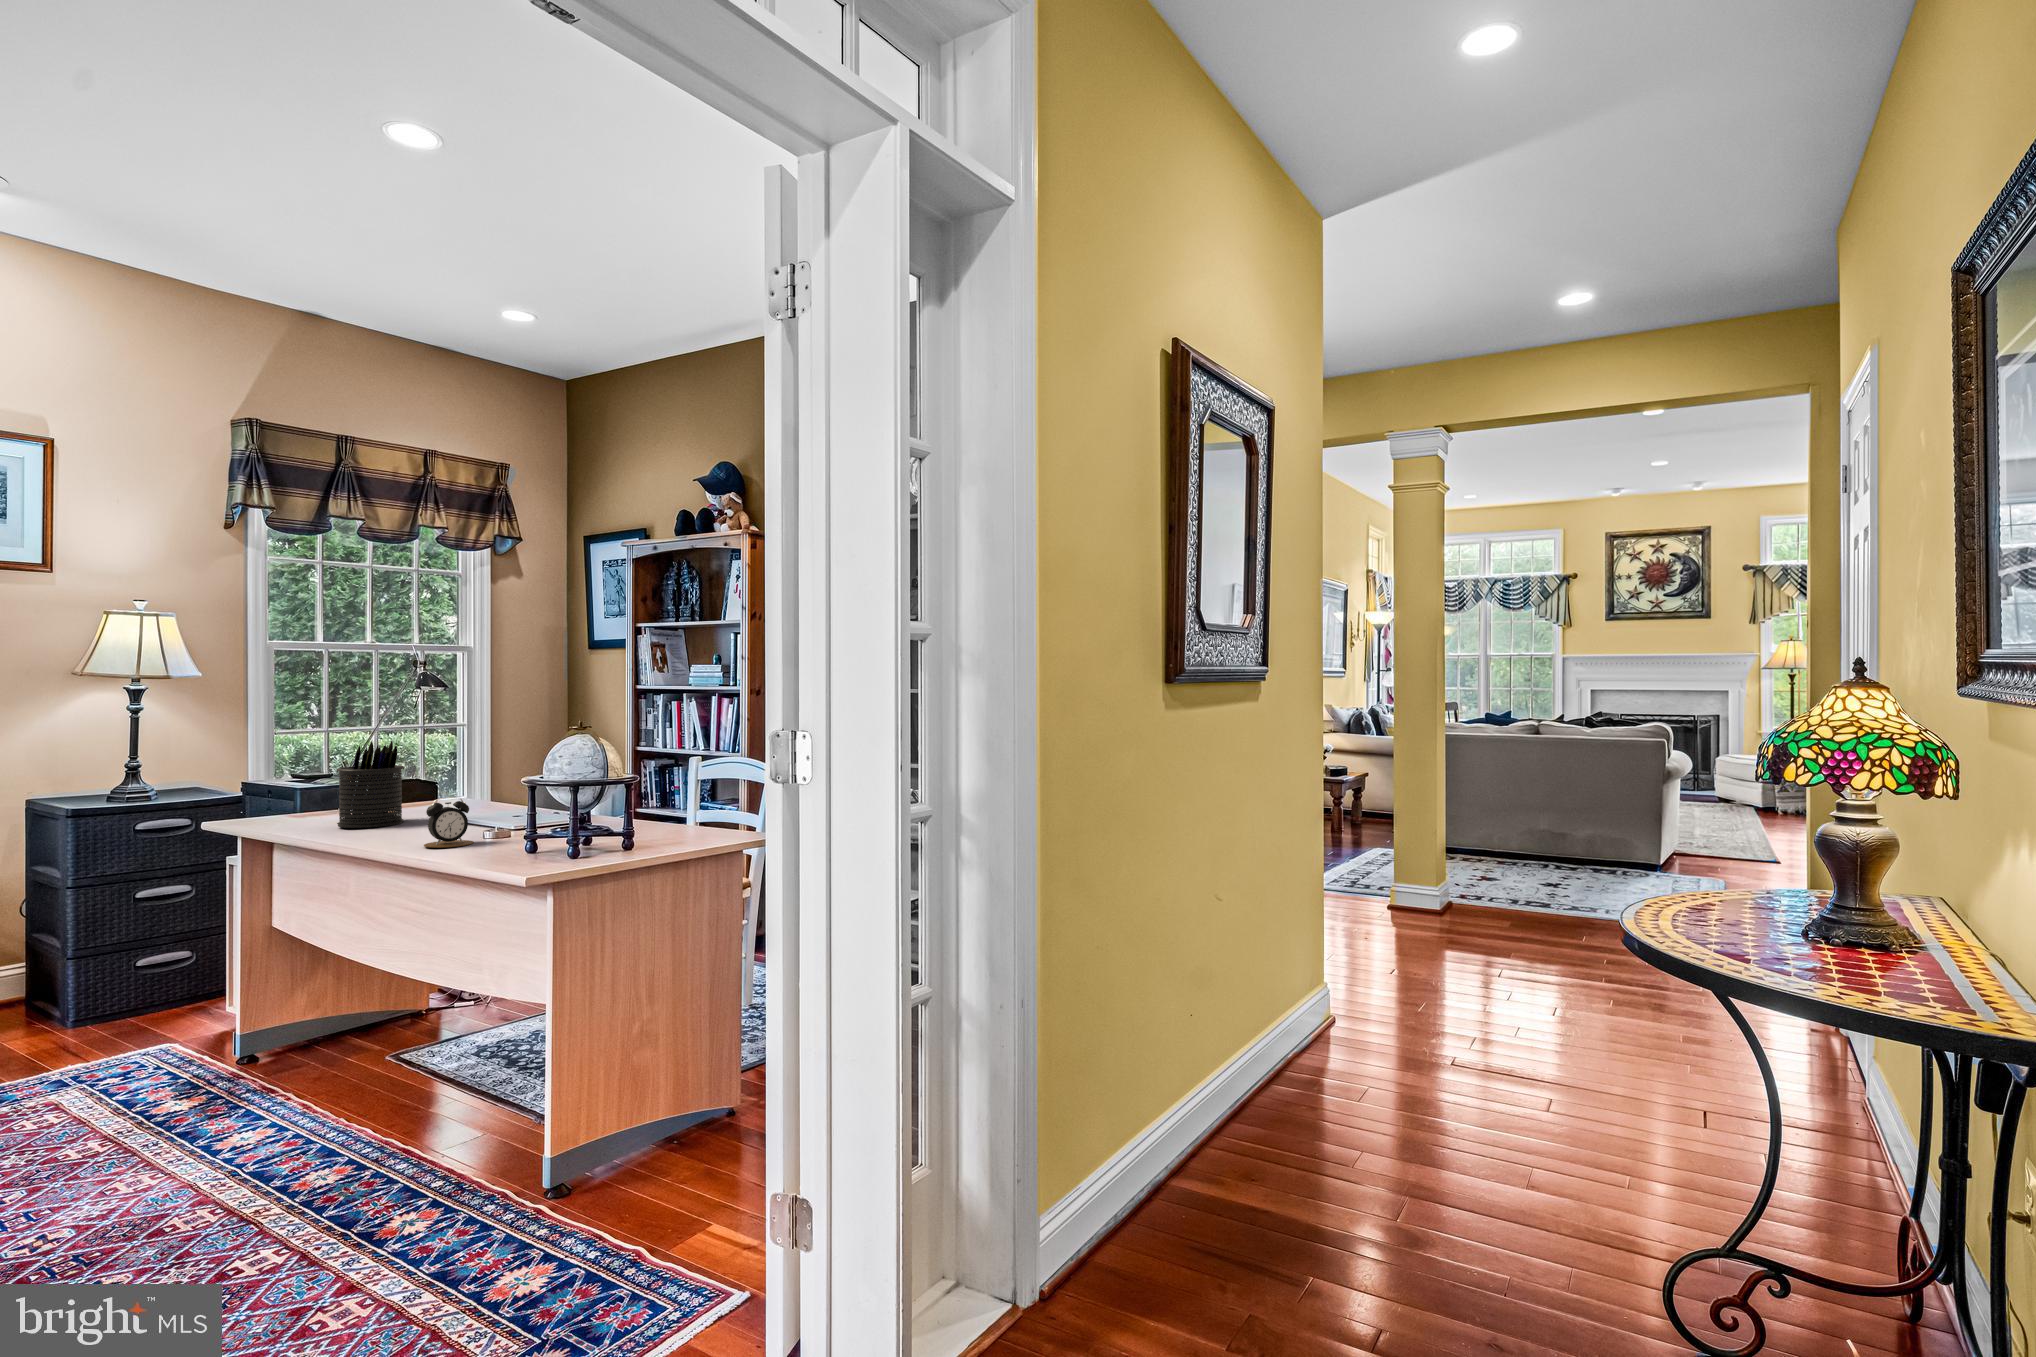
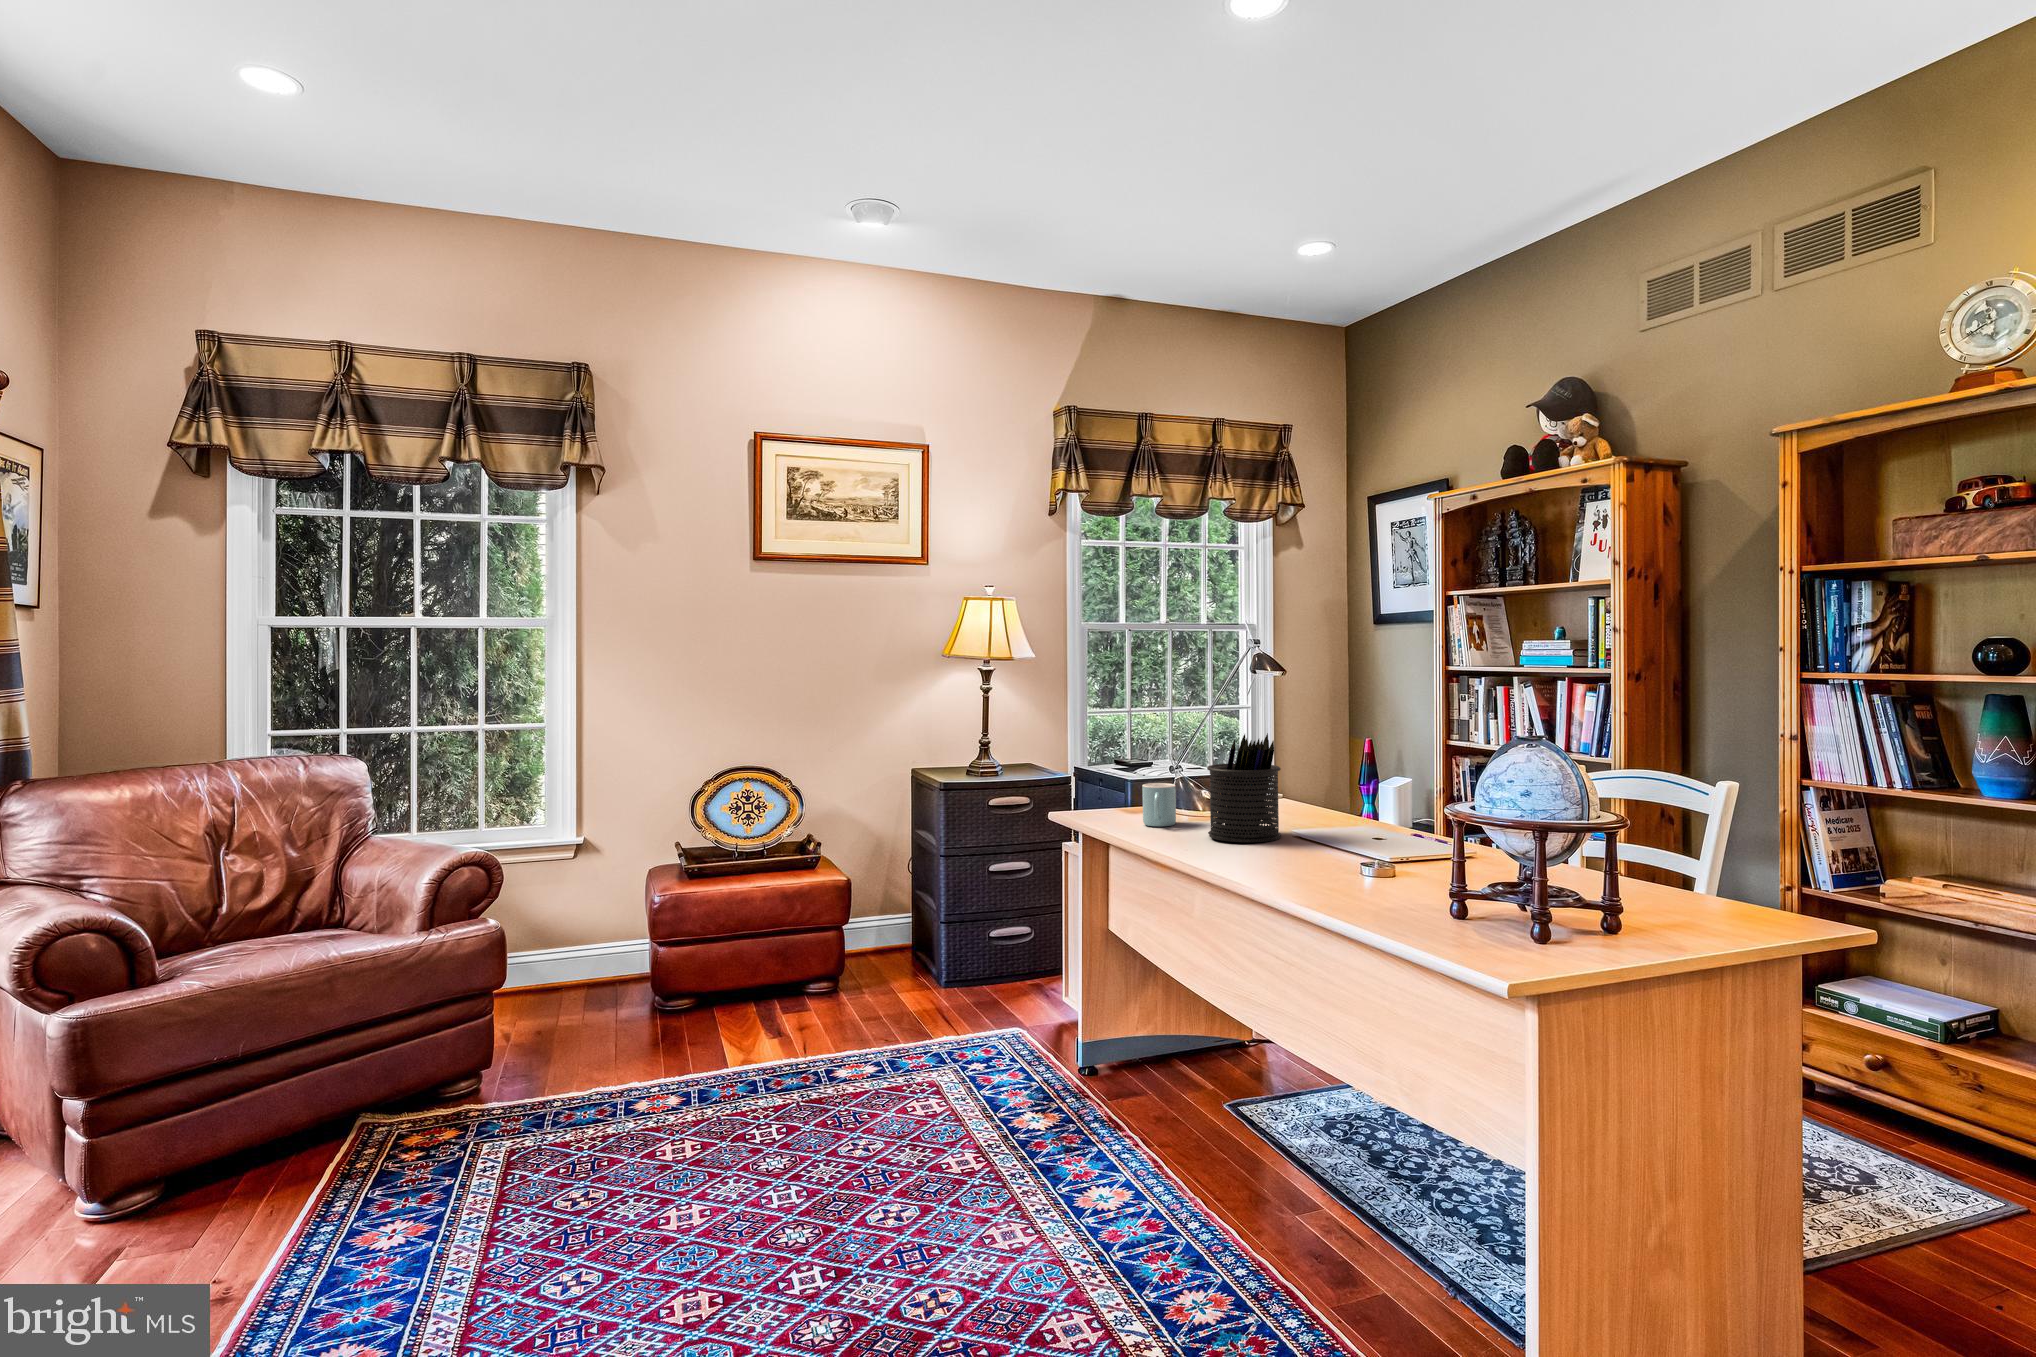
mug: none [283,786,317,823] -> present [1142,783,1176,826]
alarm clock: present [424,797,474,848] -> none [1357,823,1424,896]

